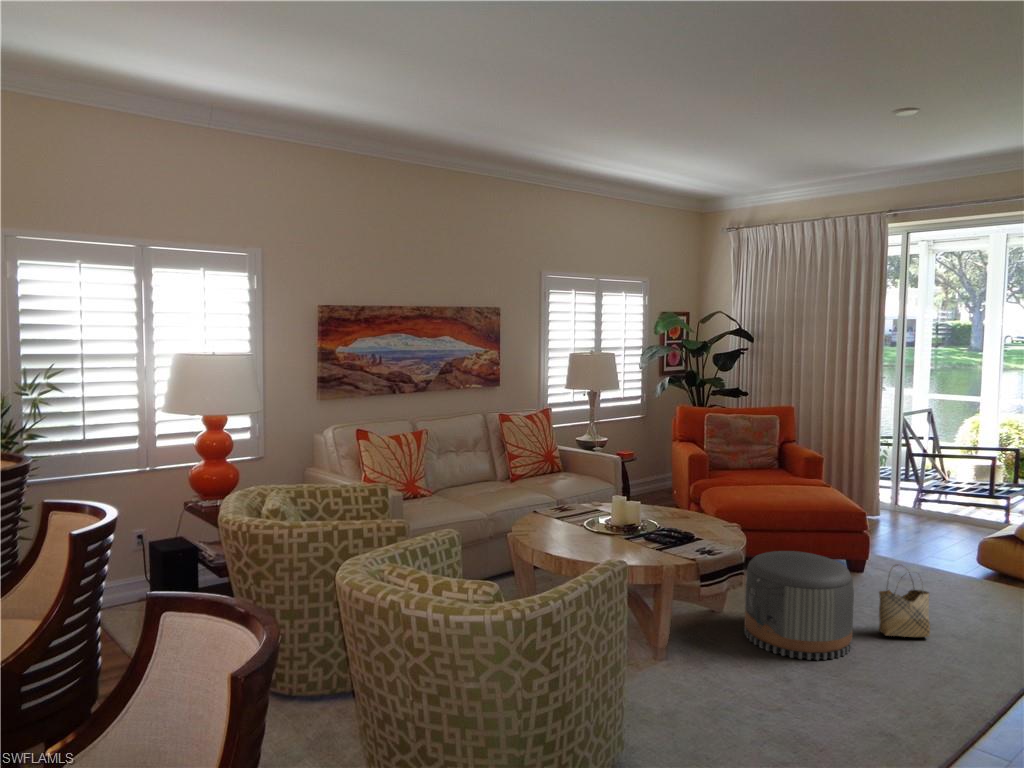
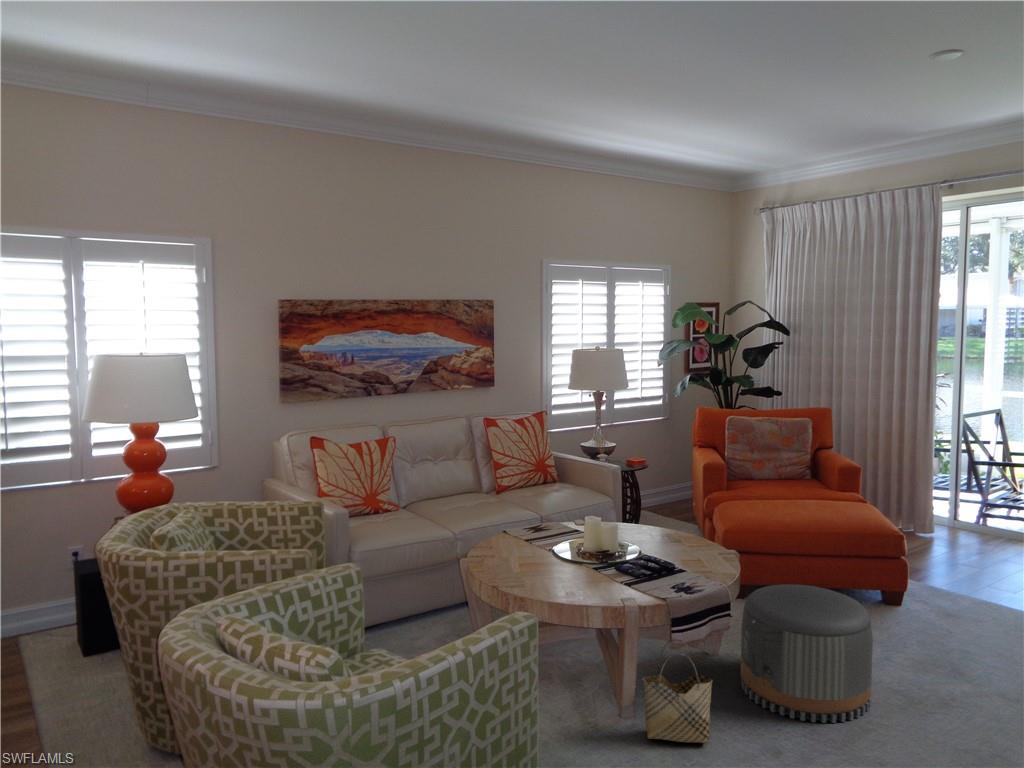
woven basket: present [879,565,930,637] -> present [643,639,712,743]

